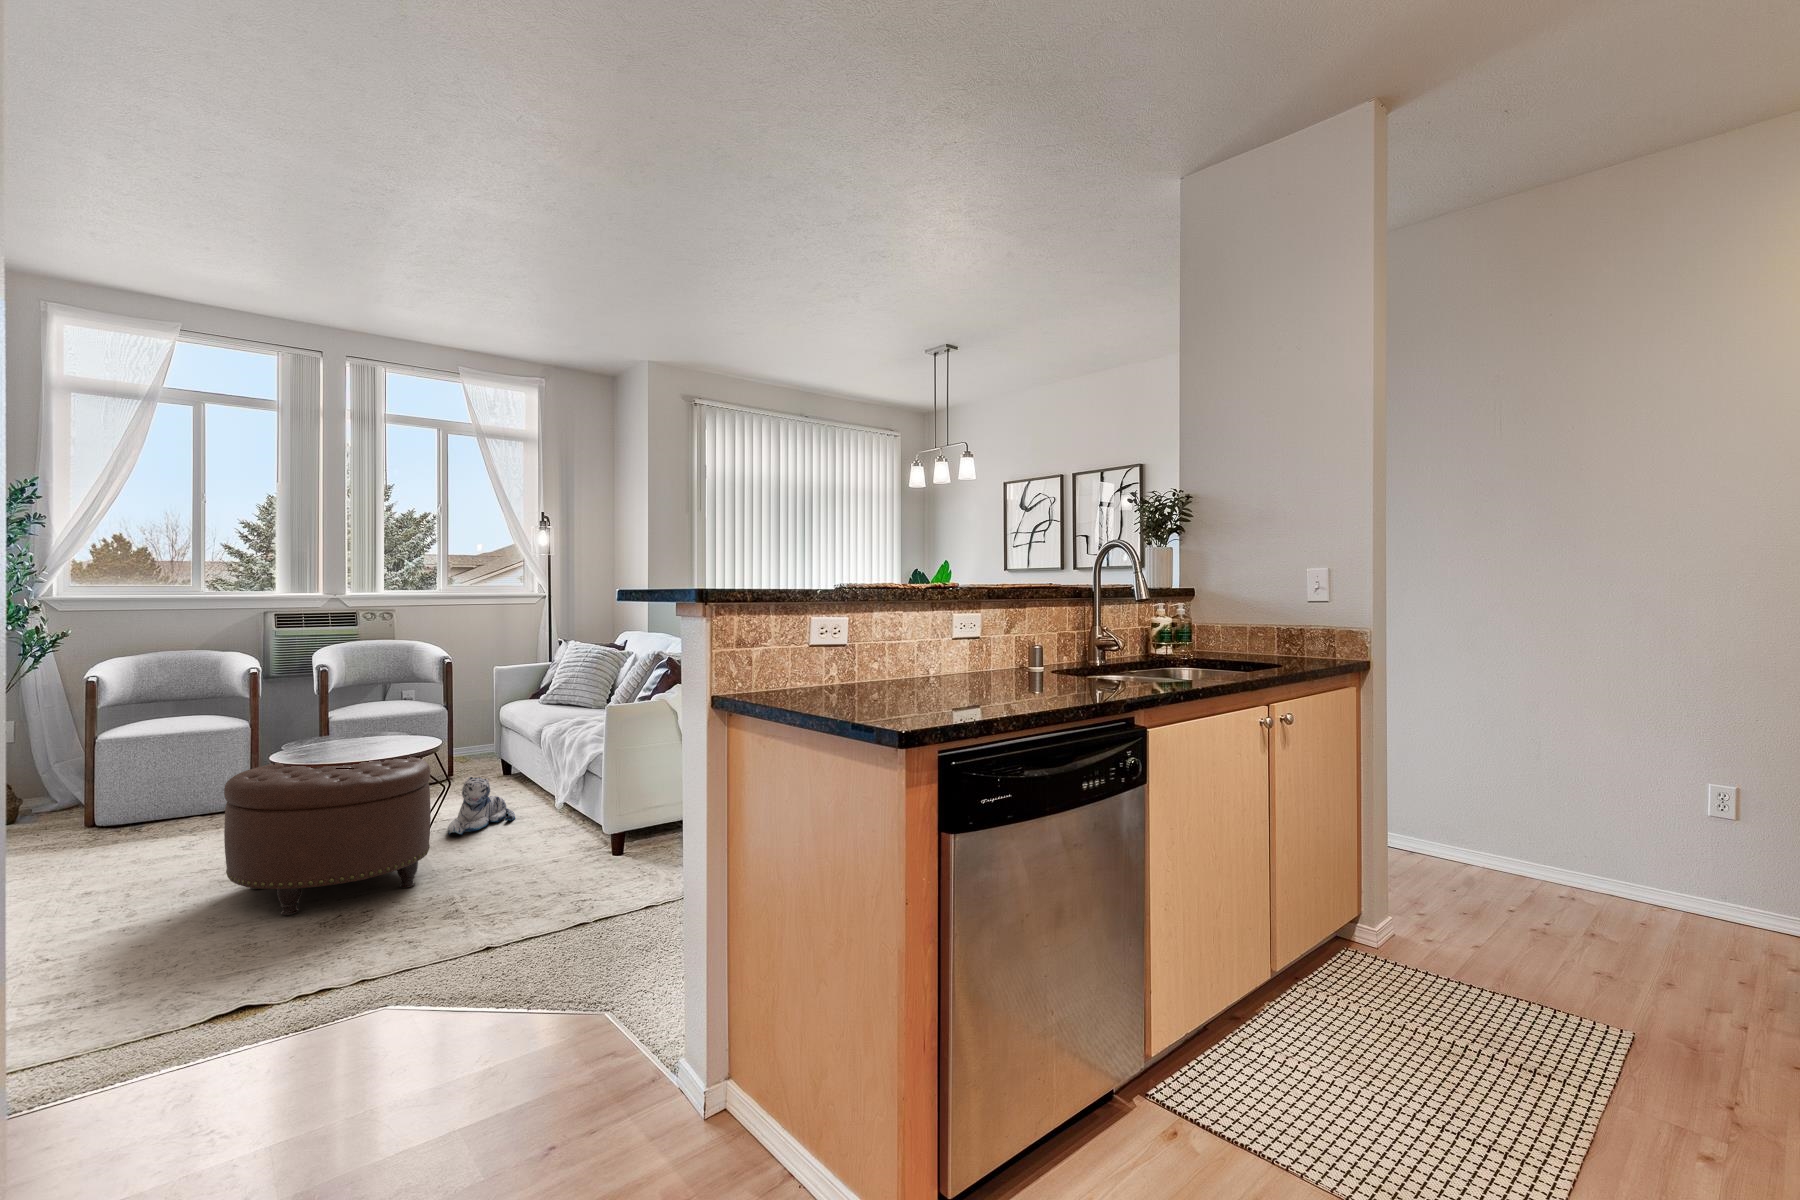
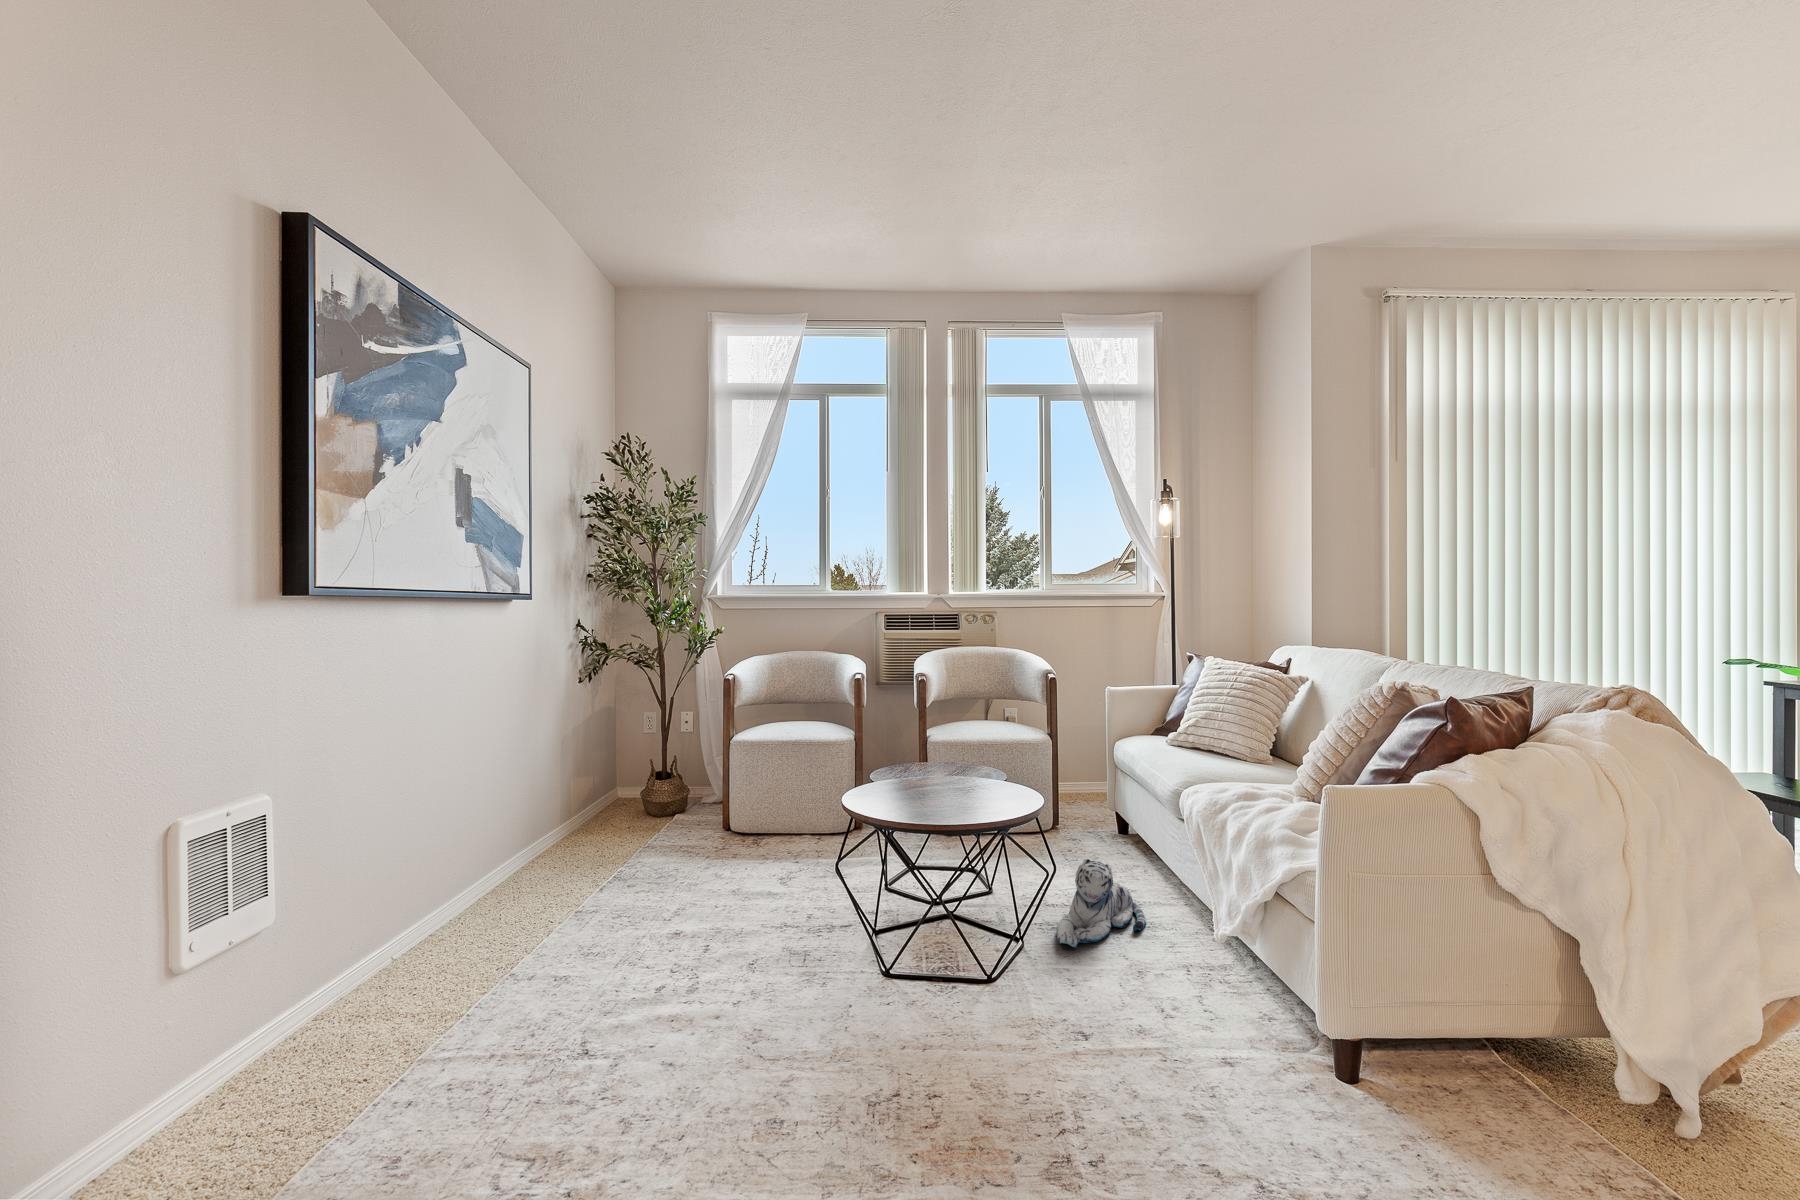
ottoman: present [224,757,431,915] -> none [778,823,1036,1092]

